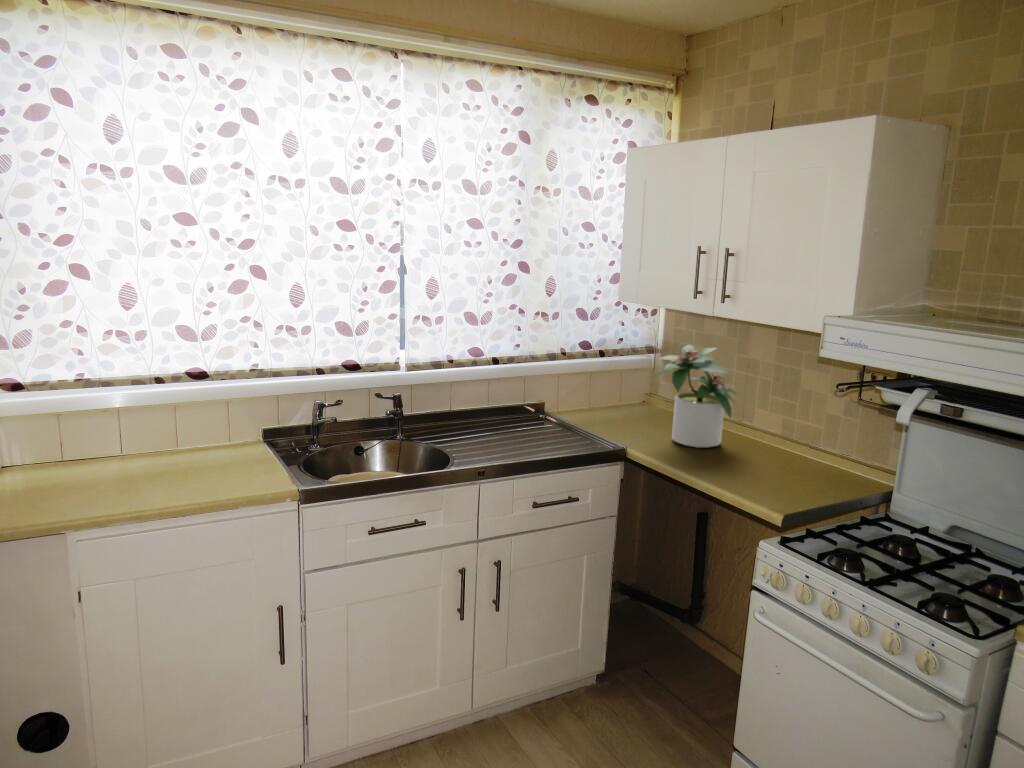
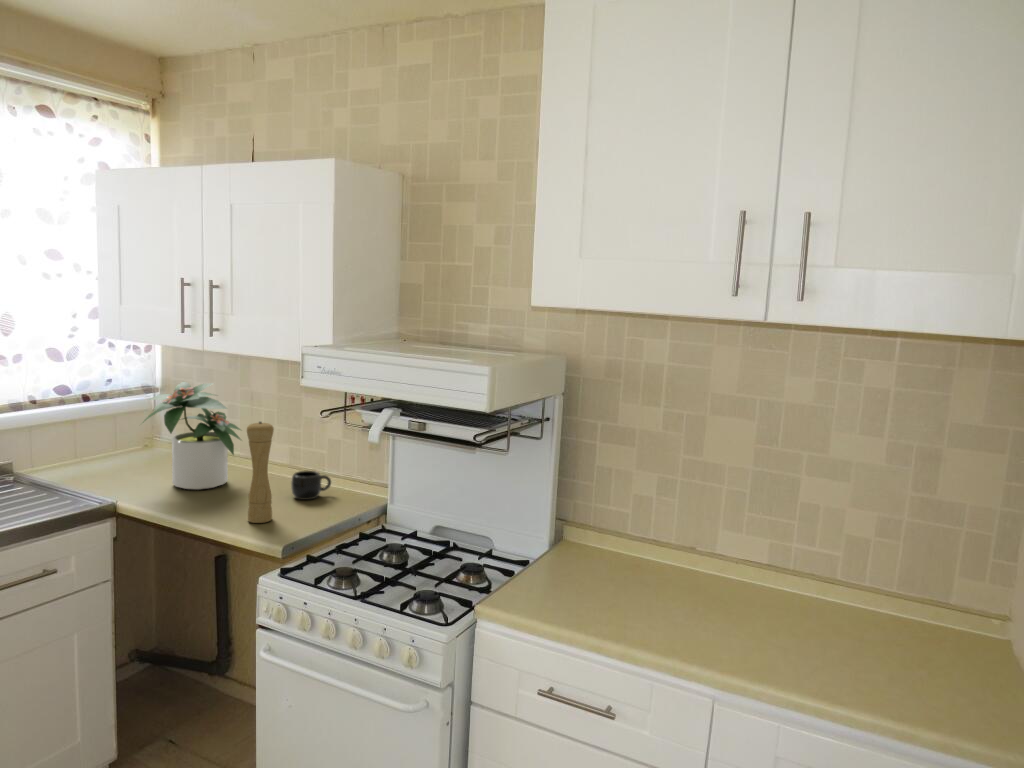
pepper mill: none [746,389,780,489] -> present [247,422,274,523]
mug: none [787,444,829,474] -> present [291,471,331,500]

